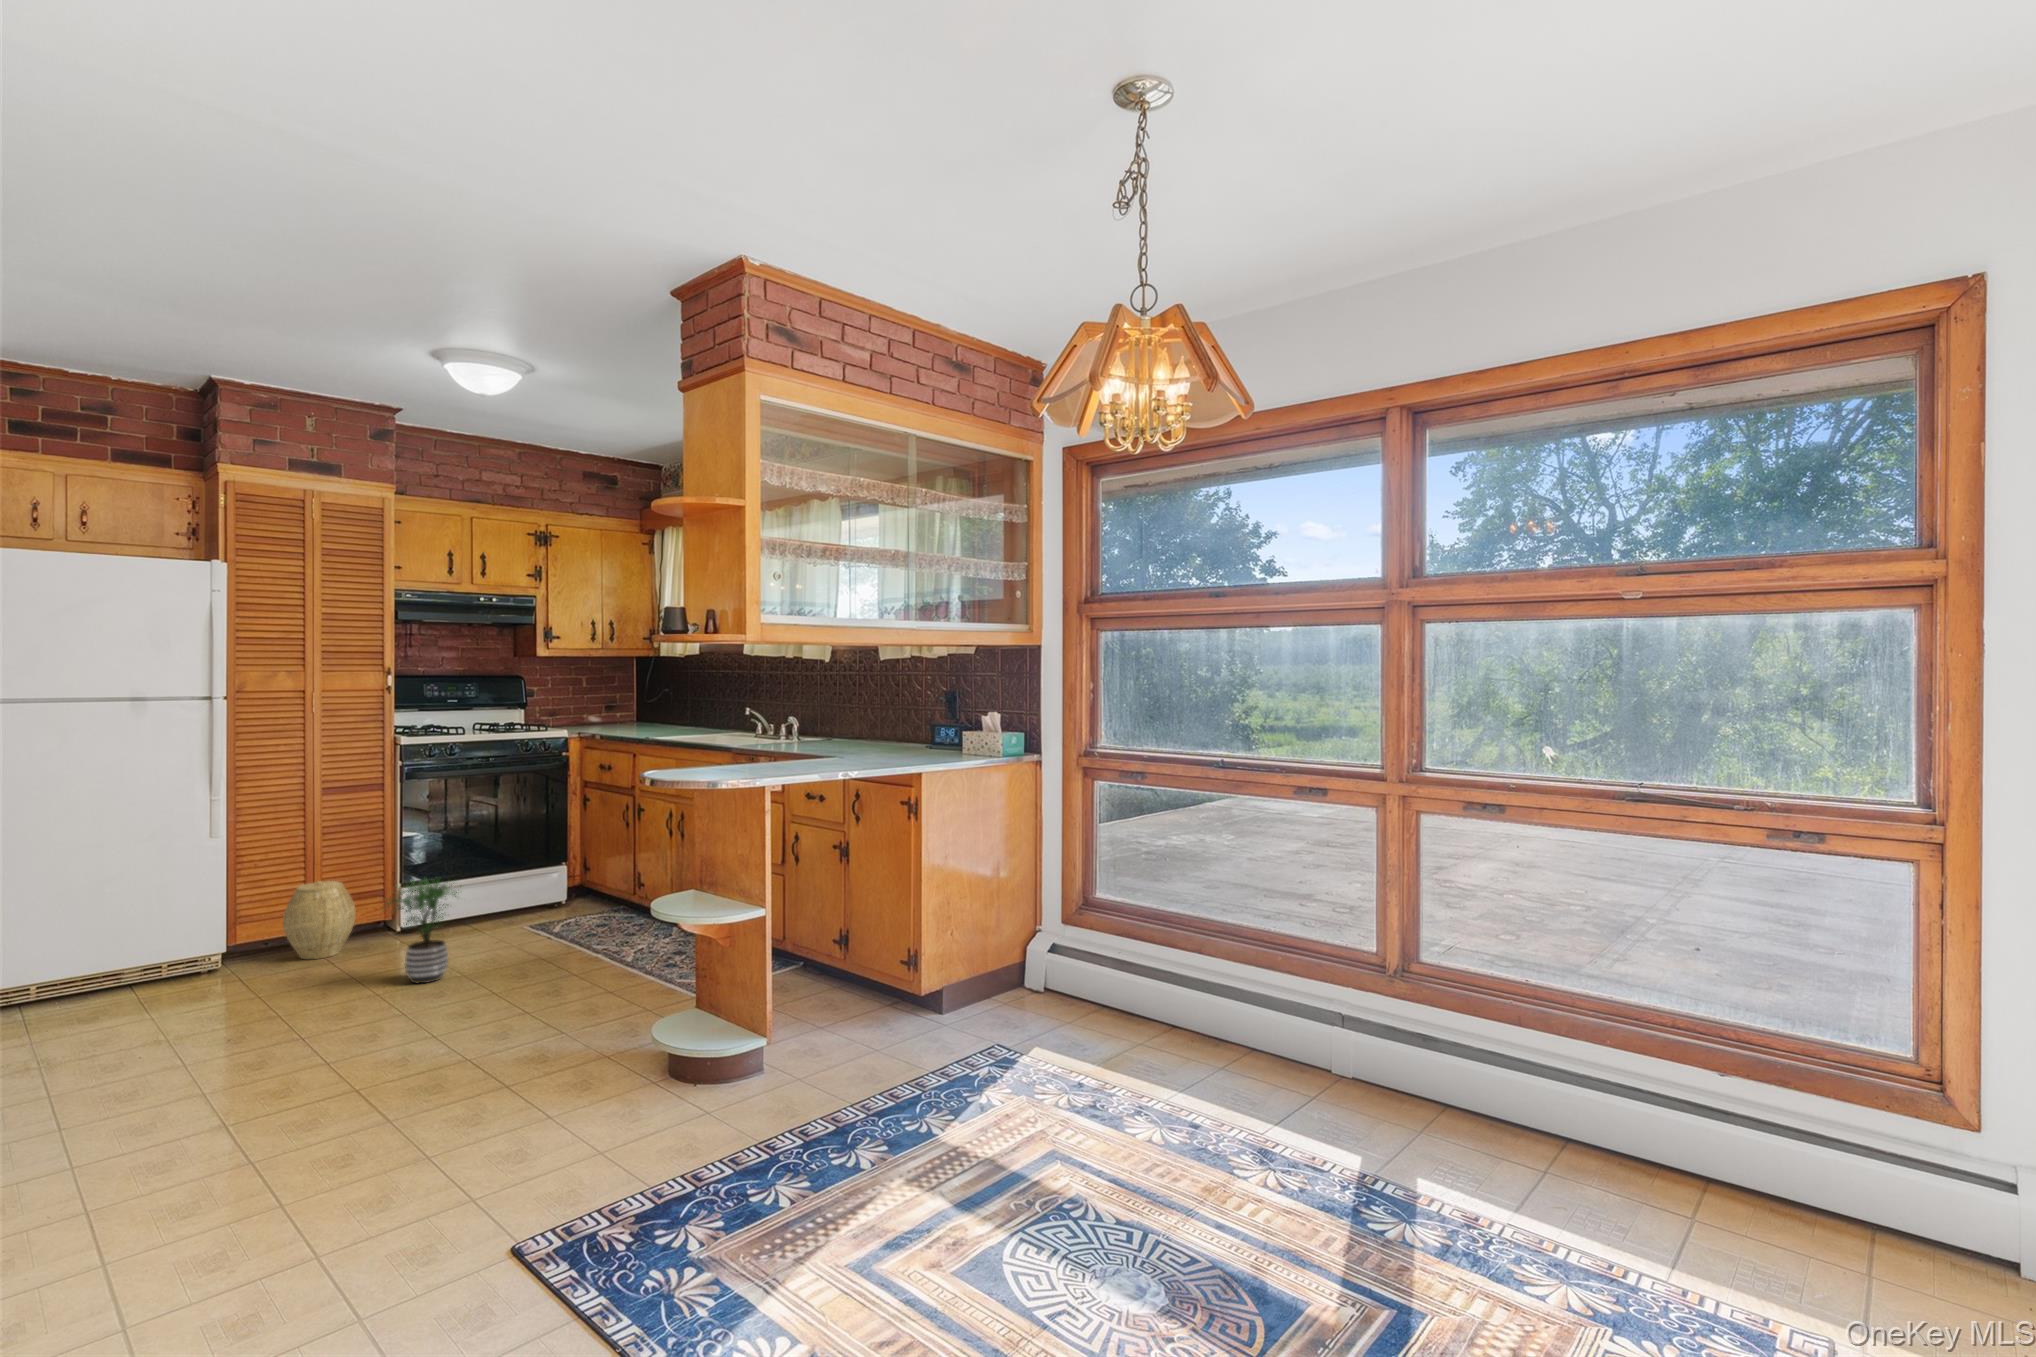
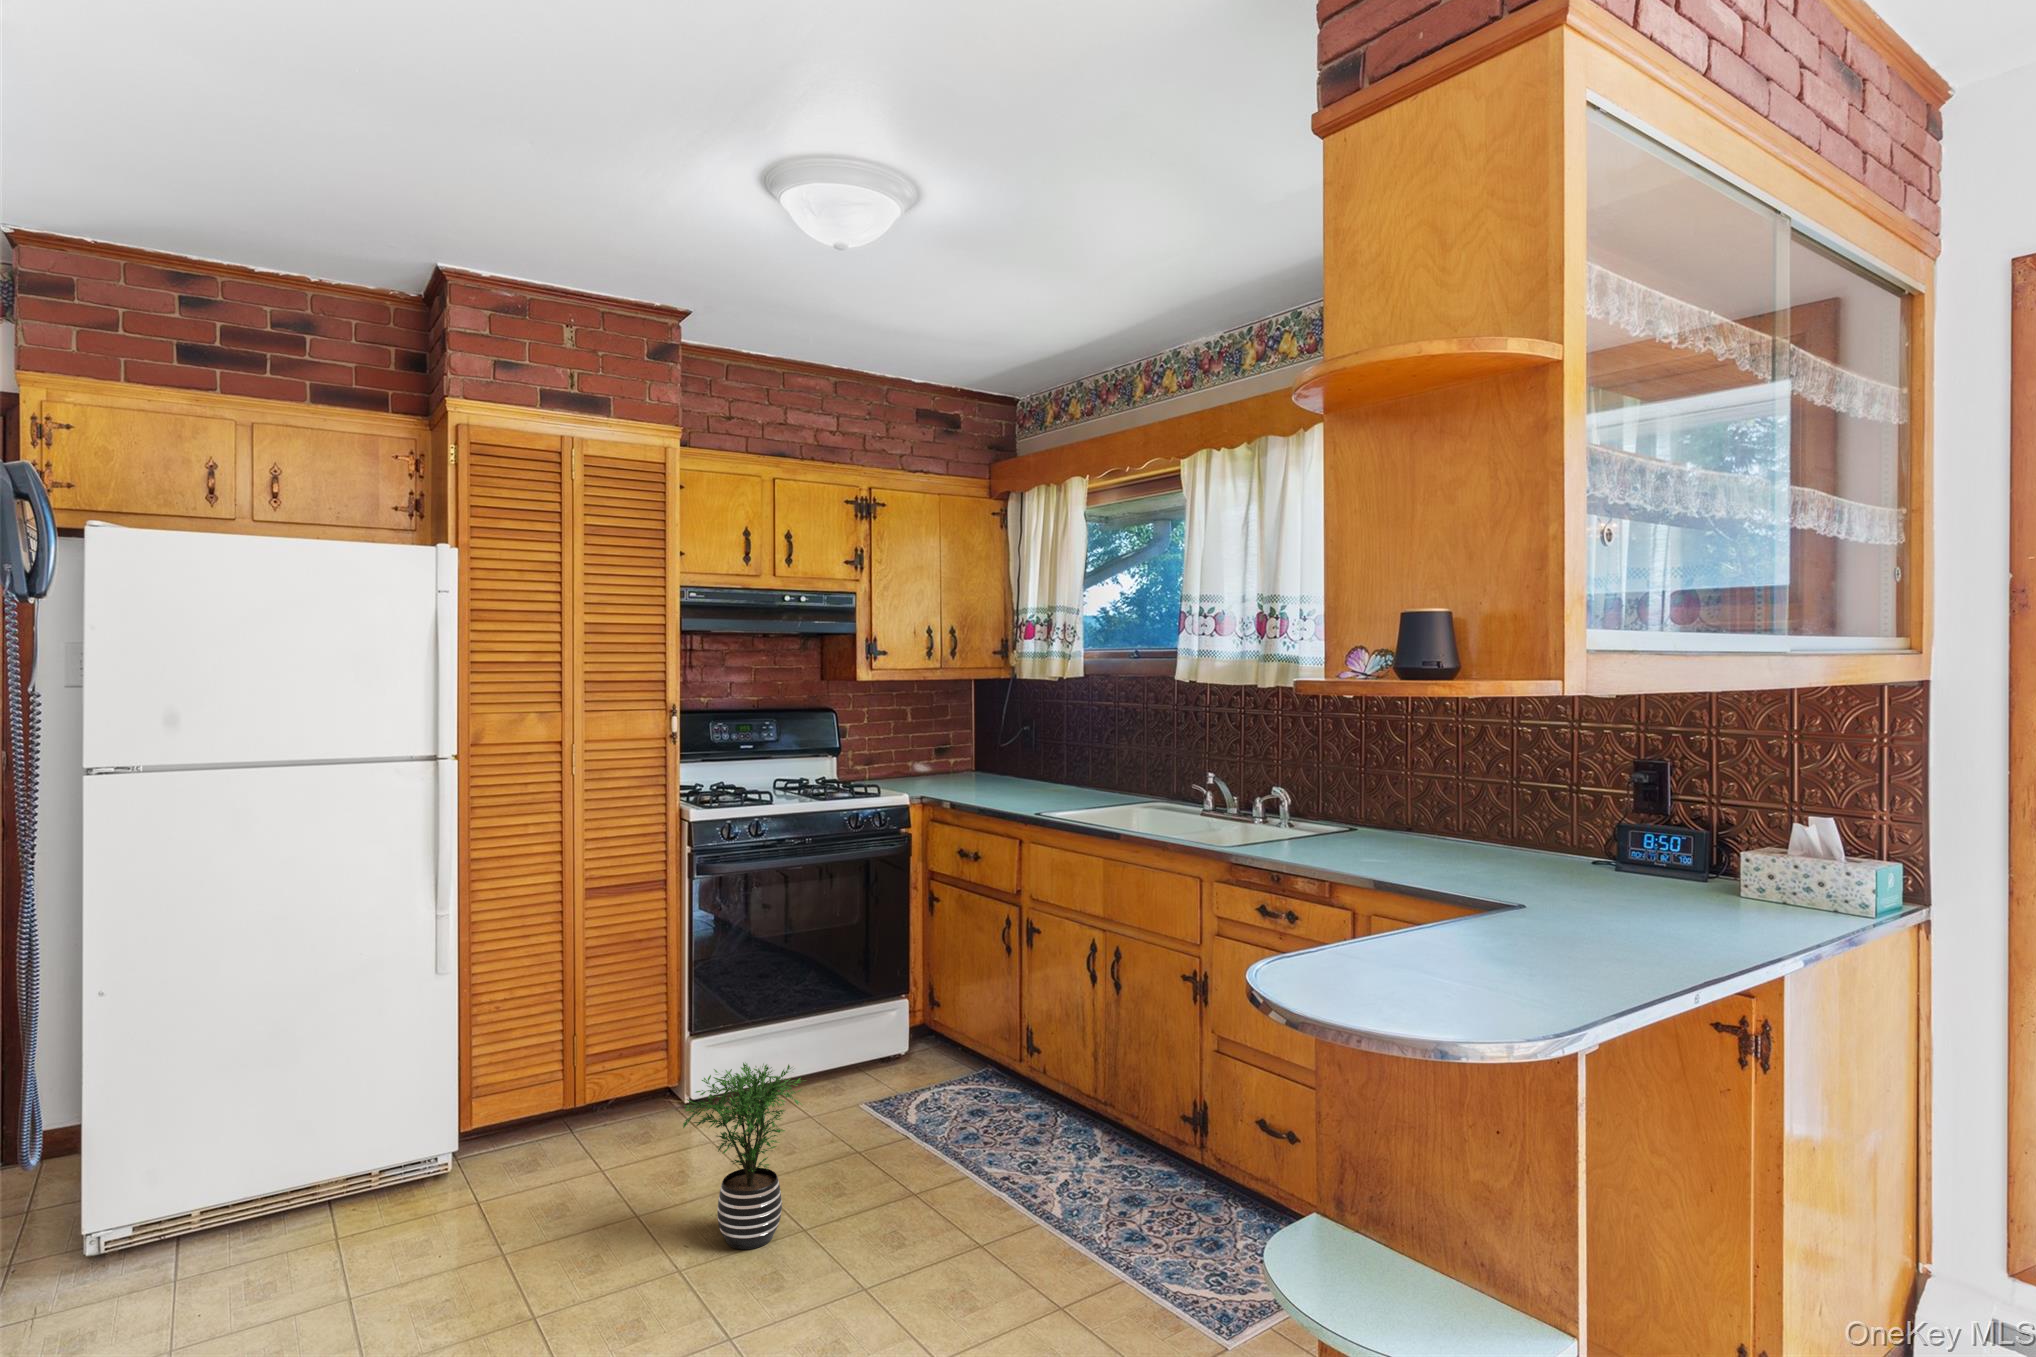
woven basket: present [283,881,356,959] -> none [534,1036,633,1164]

